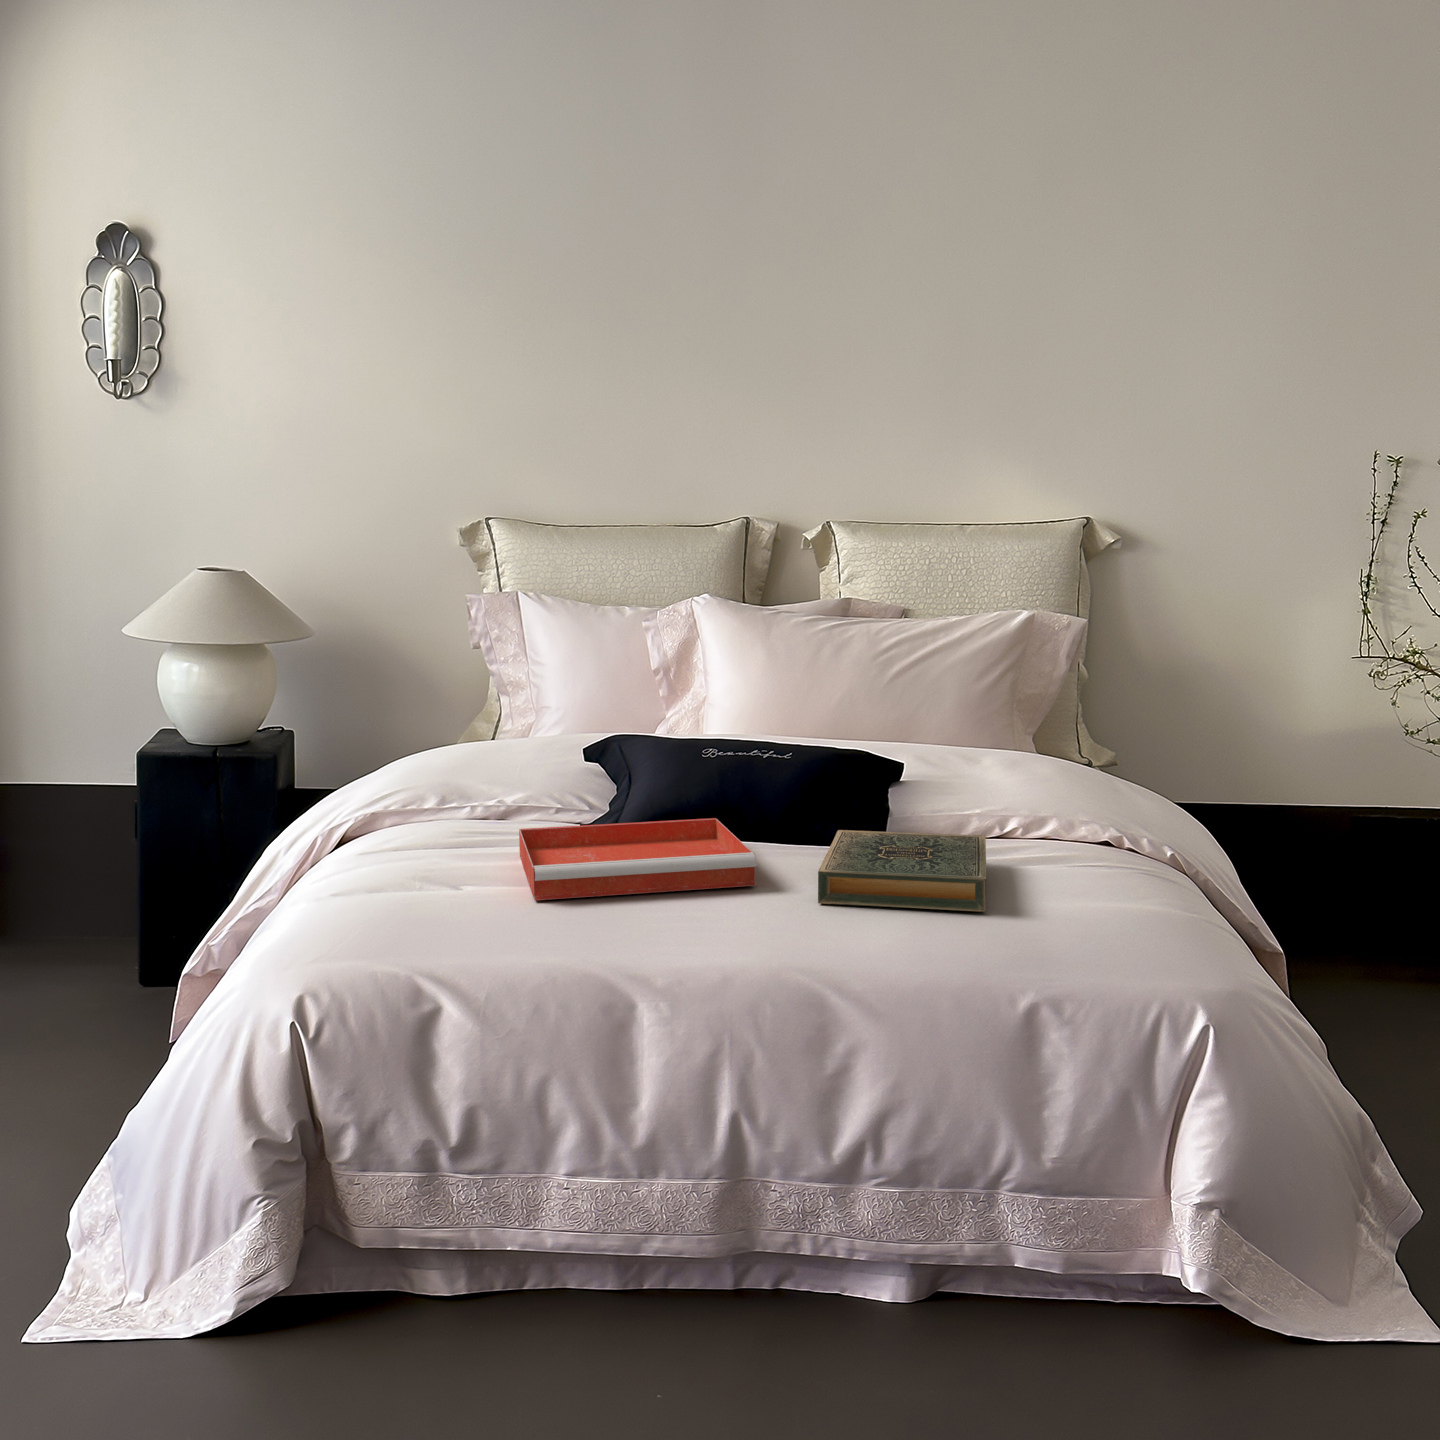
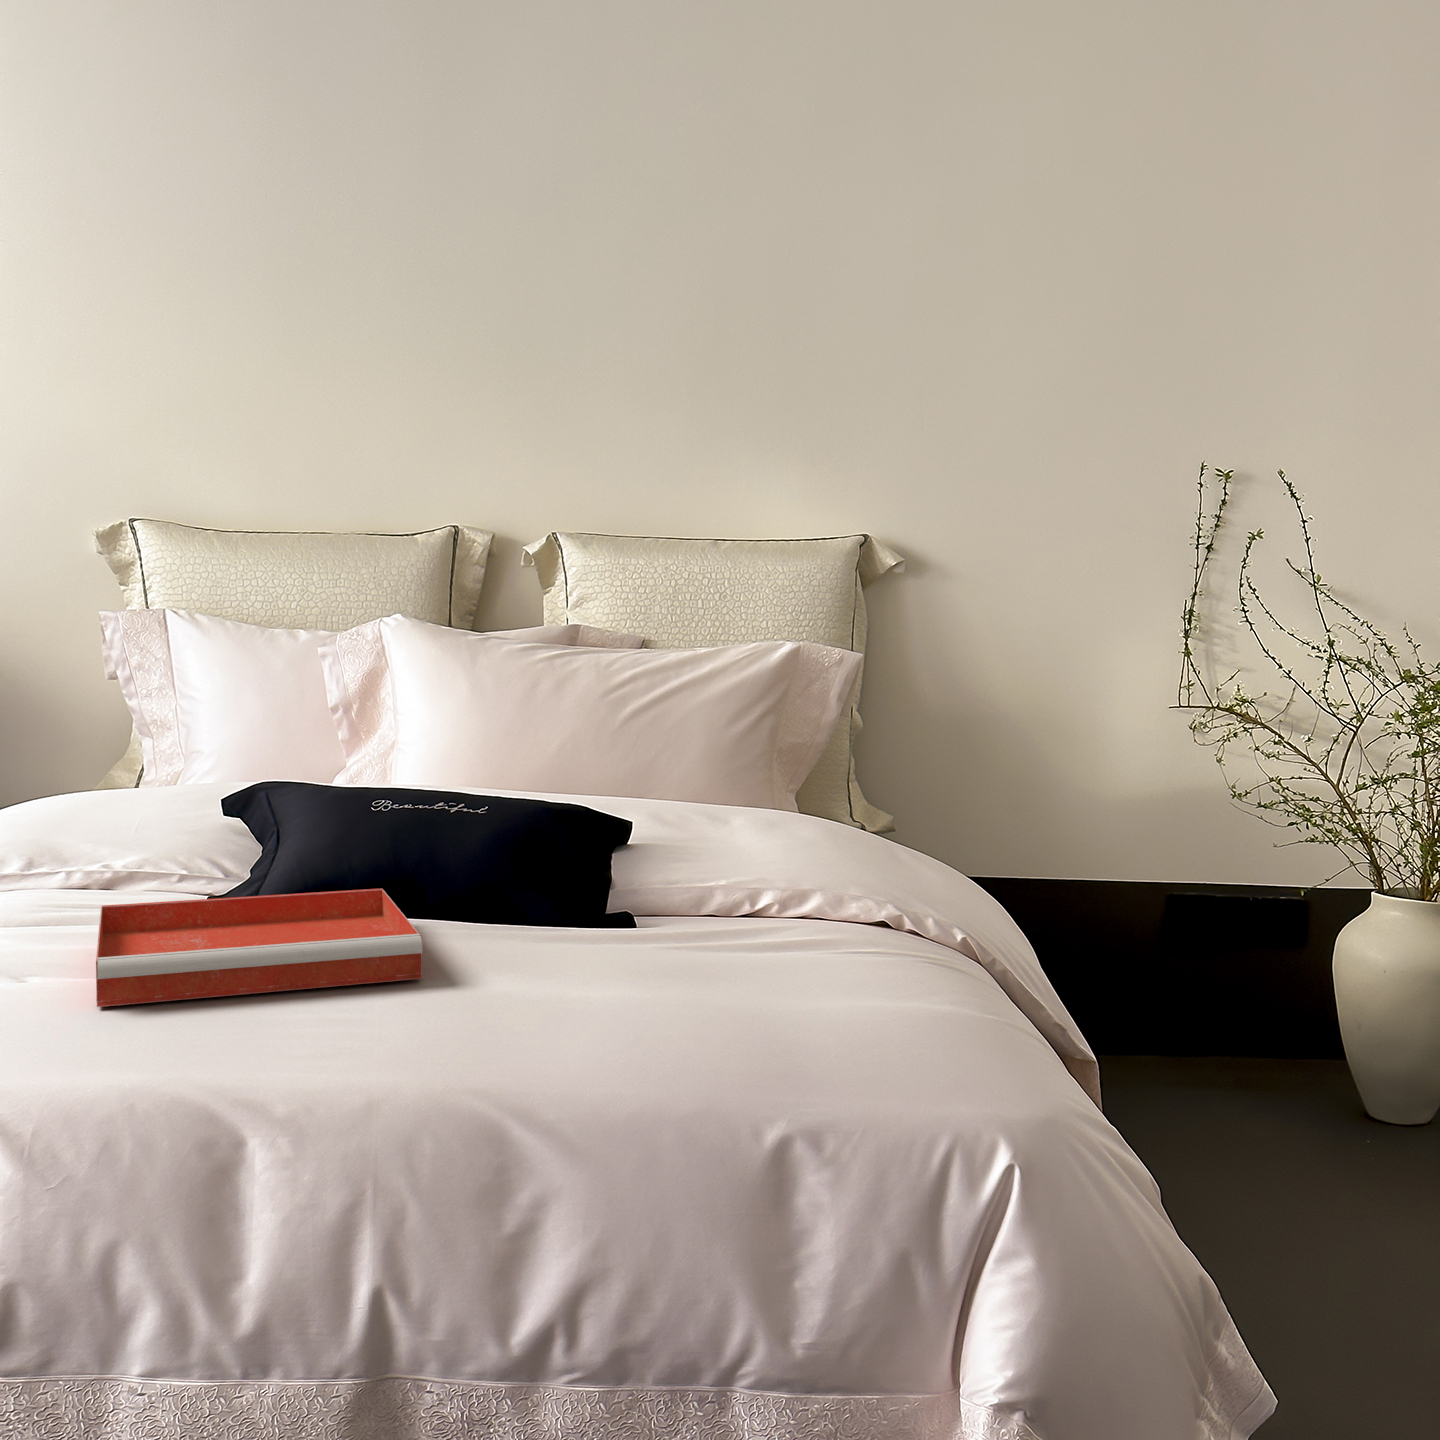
hardback book: present [818,830,986,912] -> none [503,902,729,1008]

